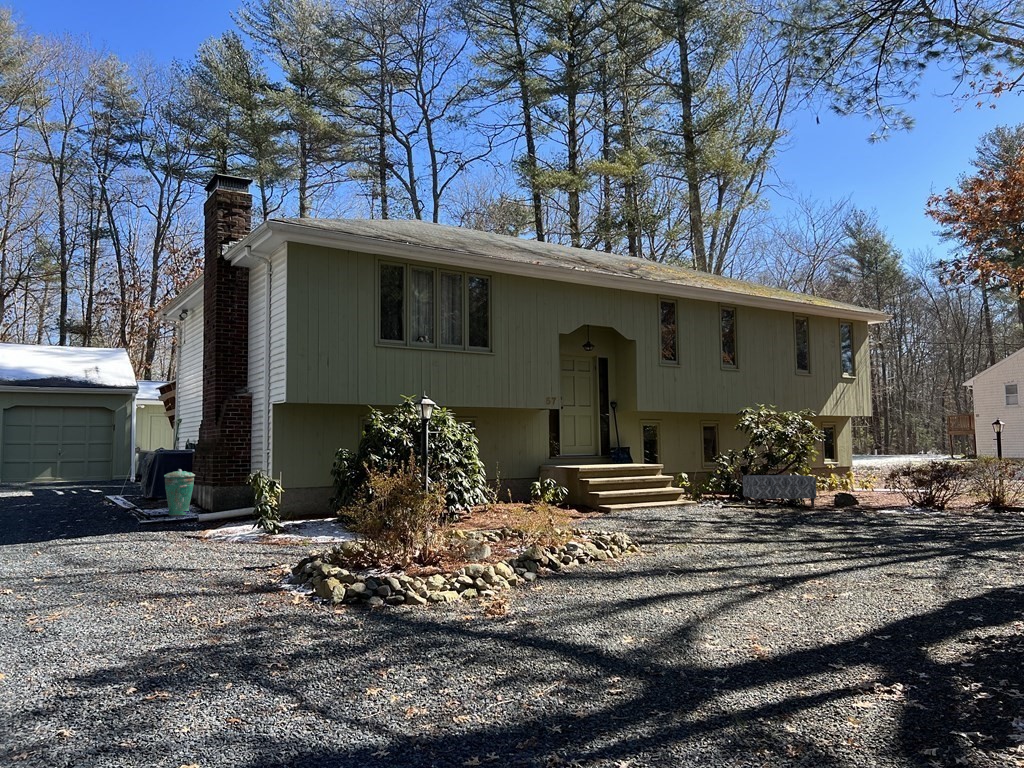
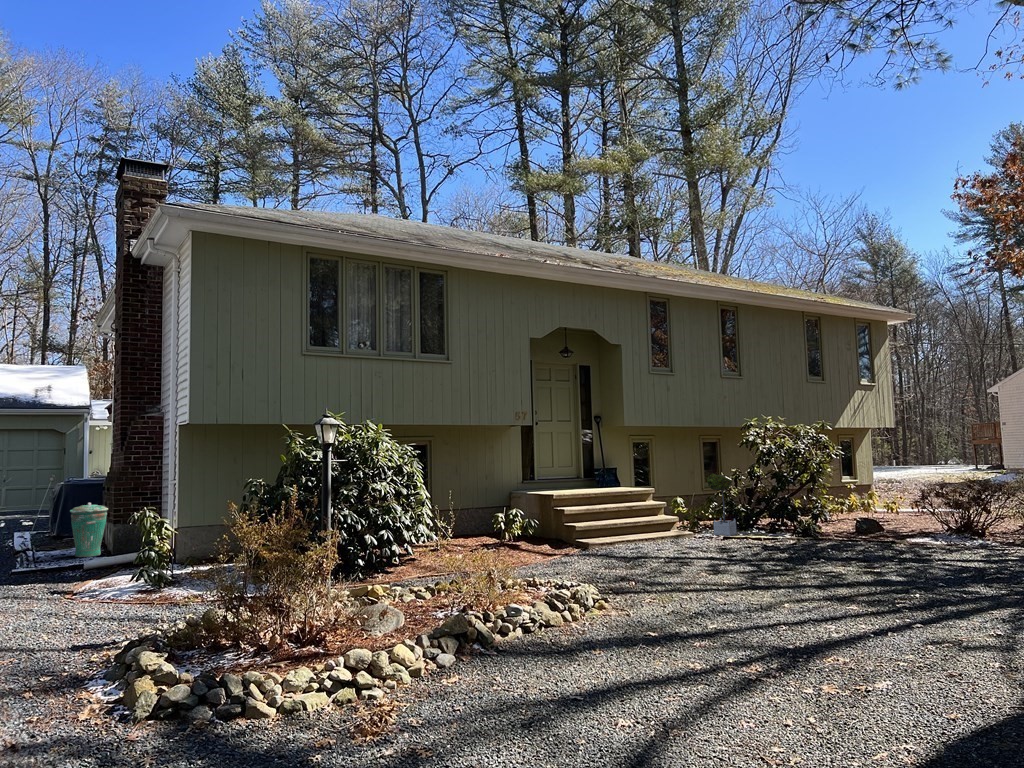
potted tree: none [708,452,733,506] -> present [707,473,737,536]
bench: present [743,475,816,508] -> none [748,498,834,538]

